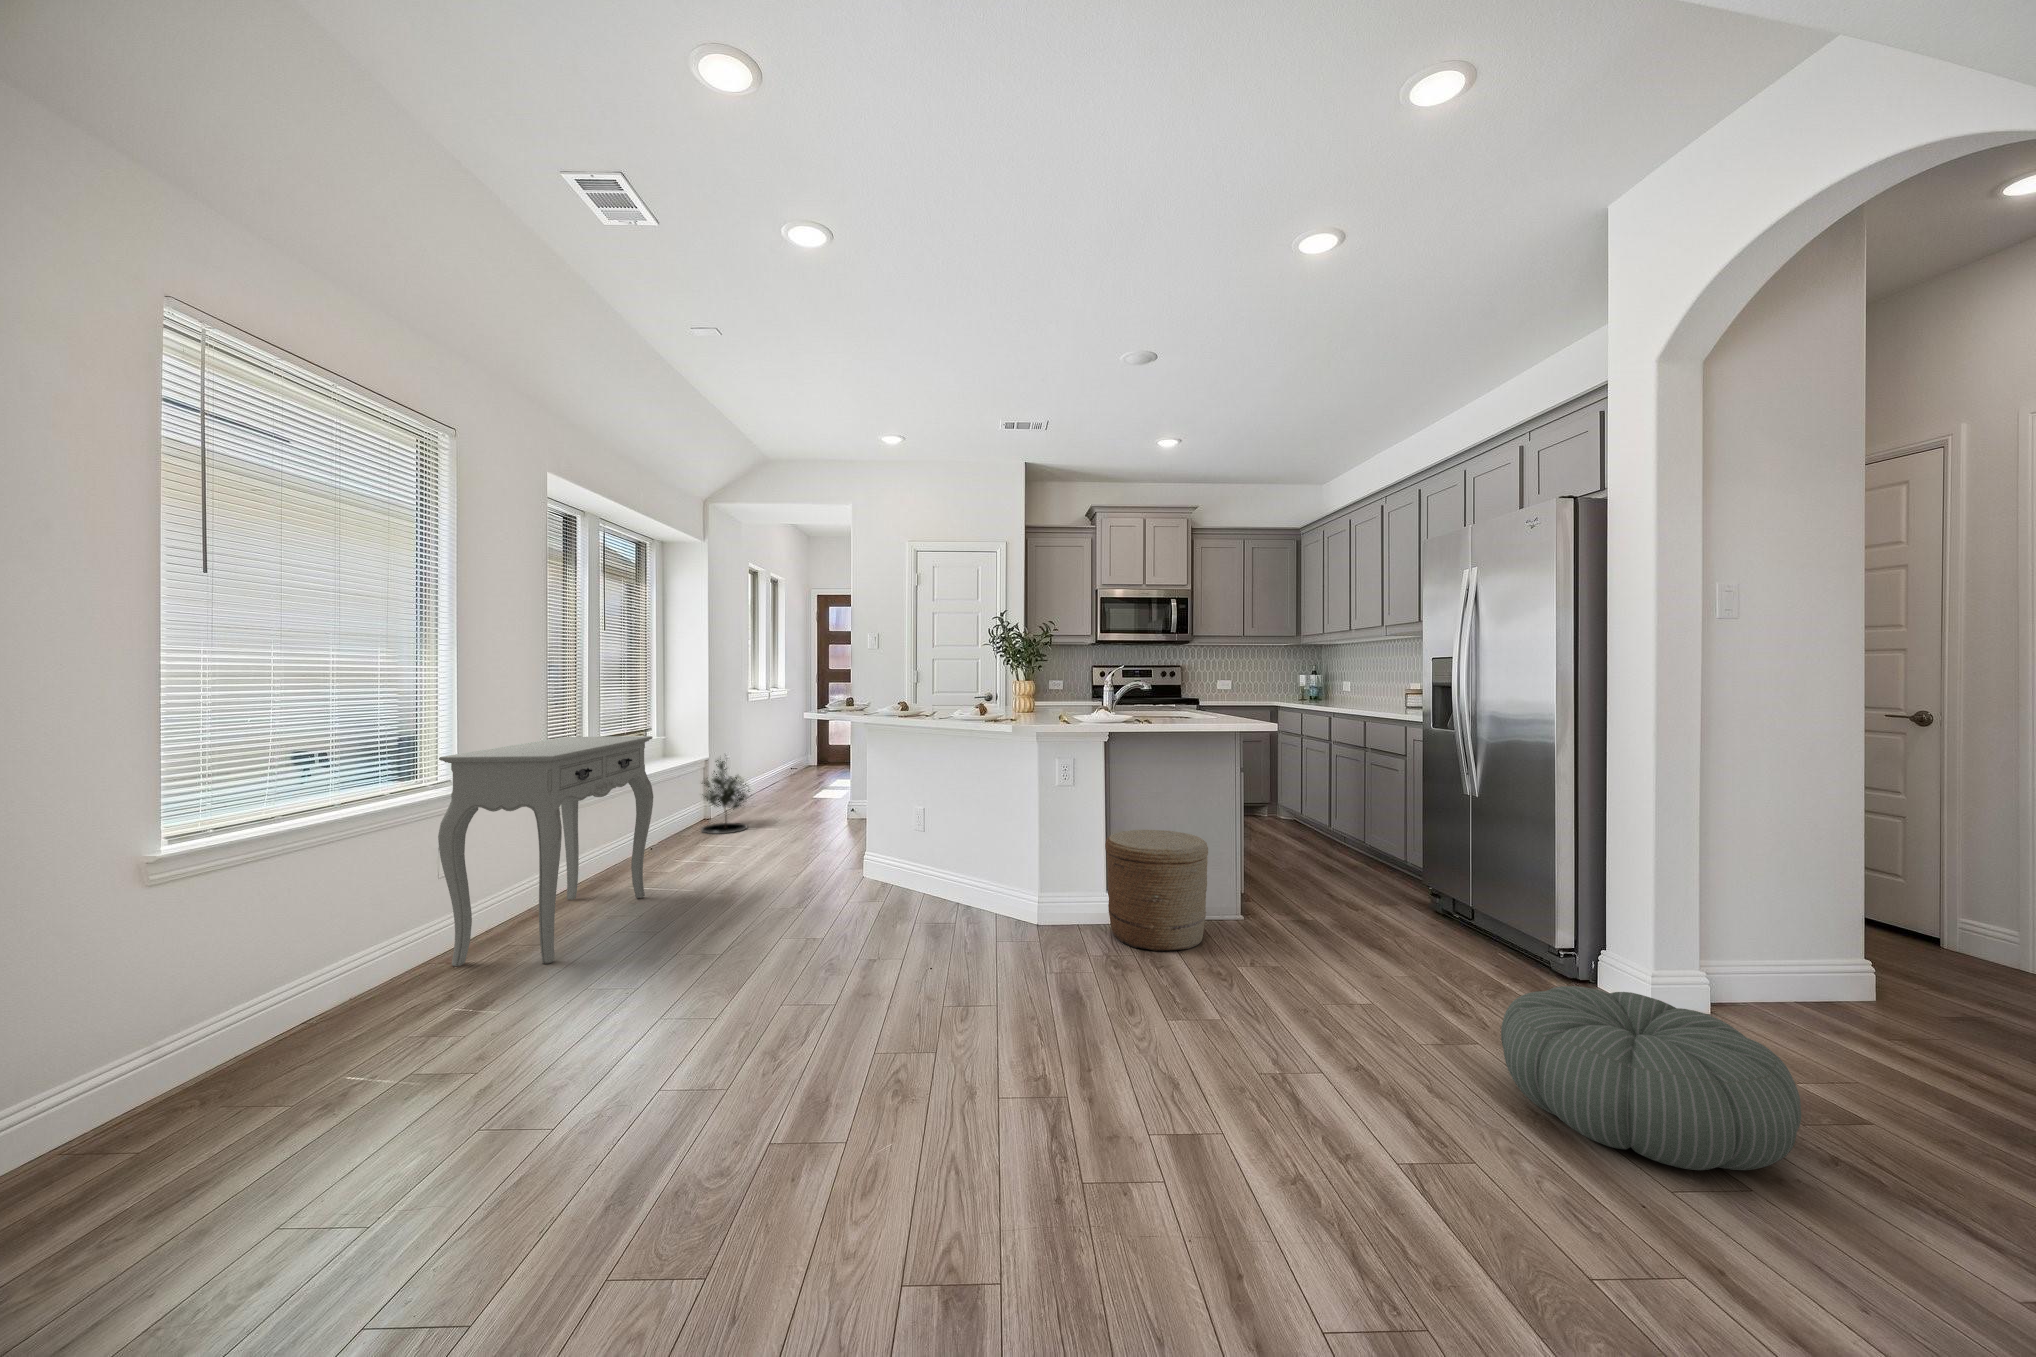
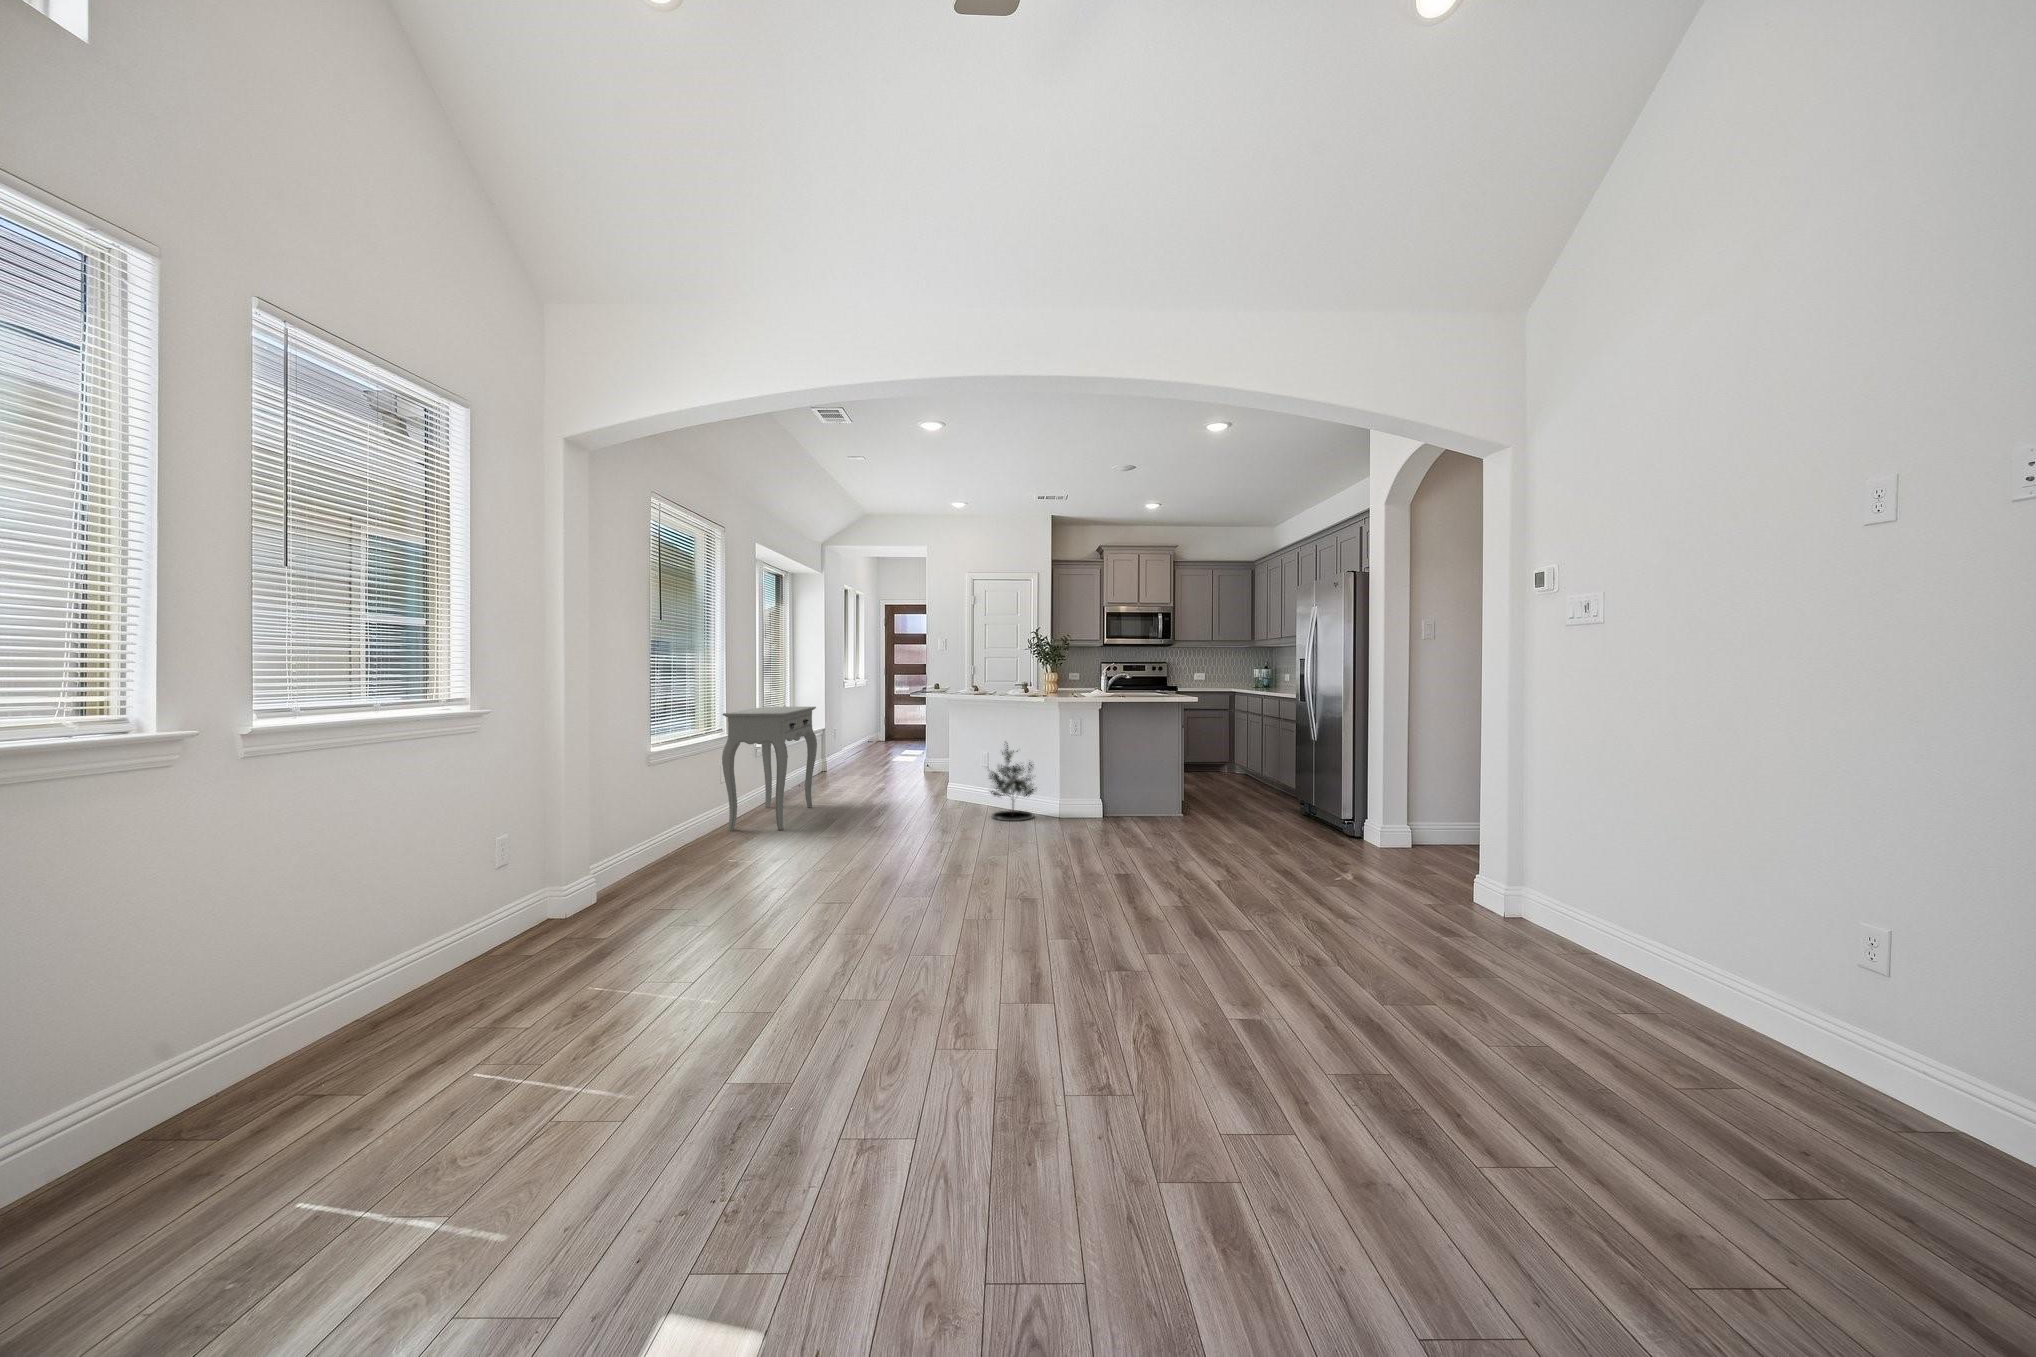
potted tree: present [701,759,750,834] -> present [989,742,1034,821]
woven basket: present [1105,830,1208,951] -> none [1097,762,1158,828]
pouf: present [1501,986,1801,1170] -> none [1278,821,1395,884]

